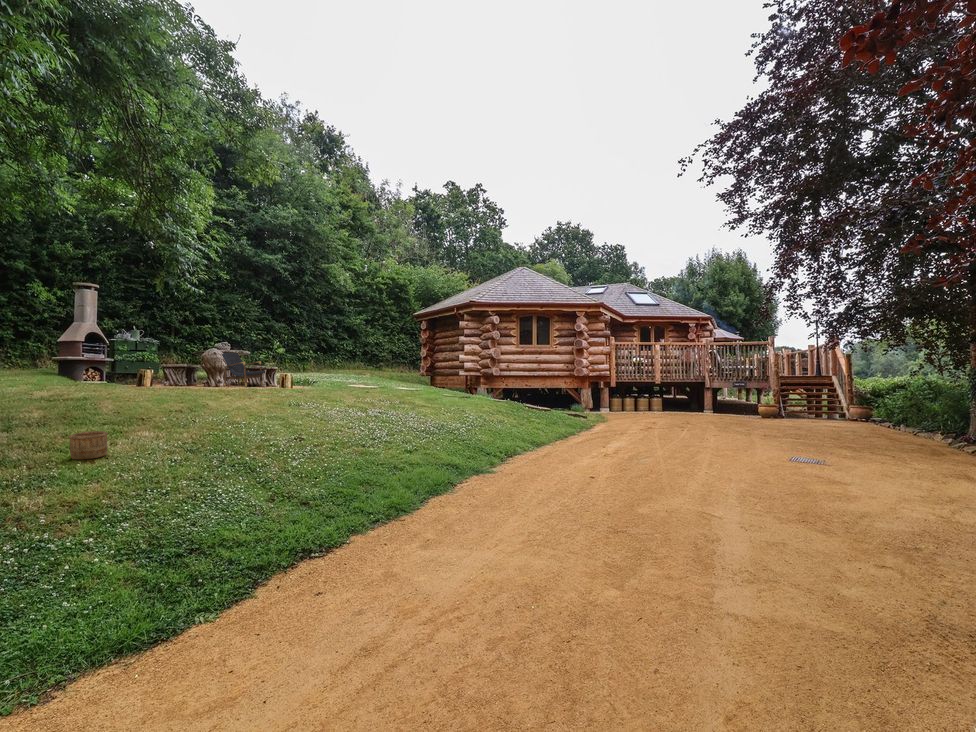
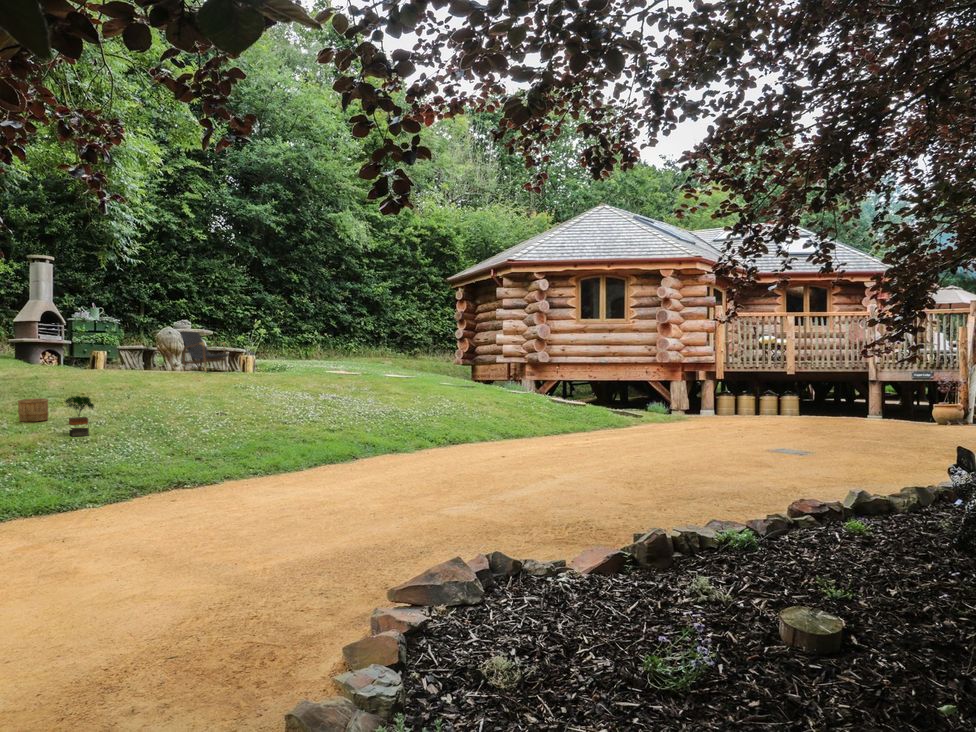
potted tree: none [128,429,167,476] -> present [65,396,94,437]

